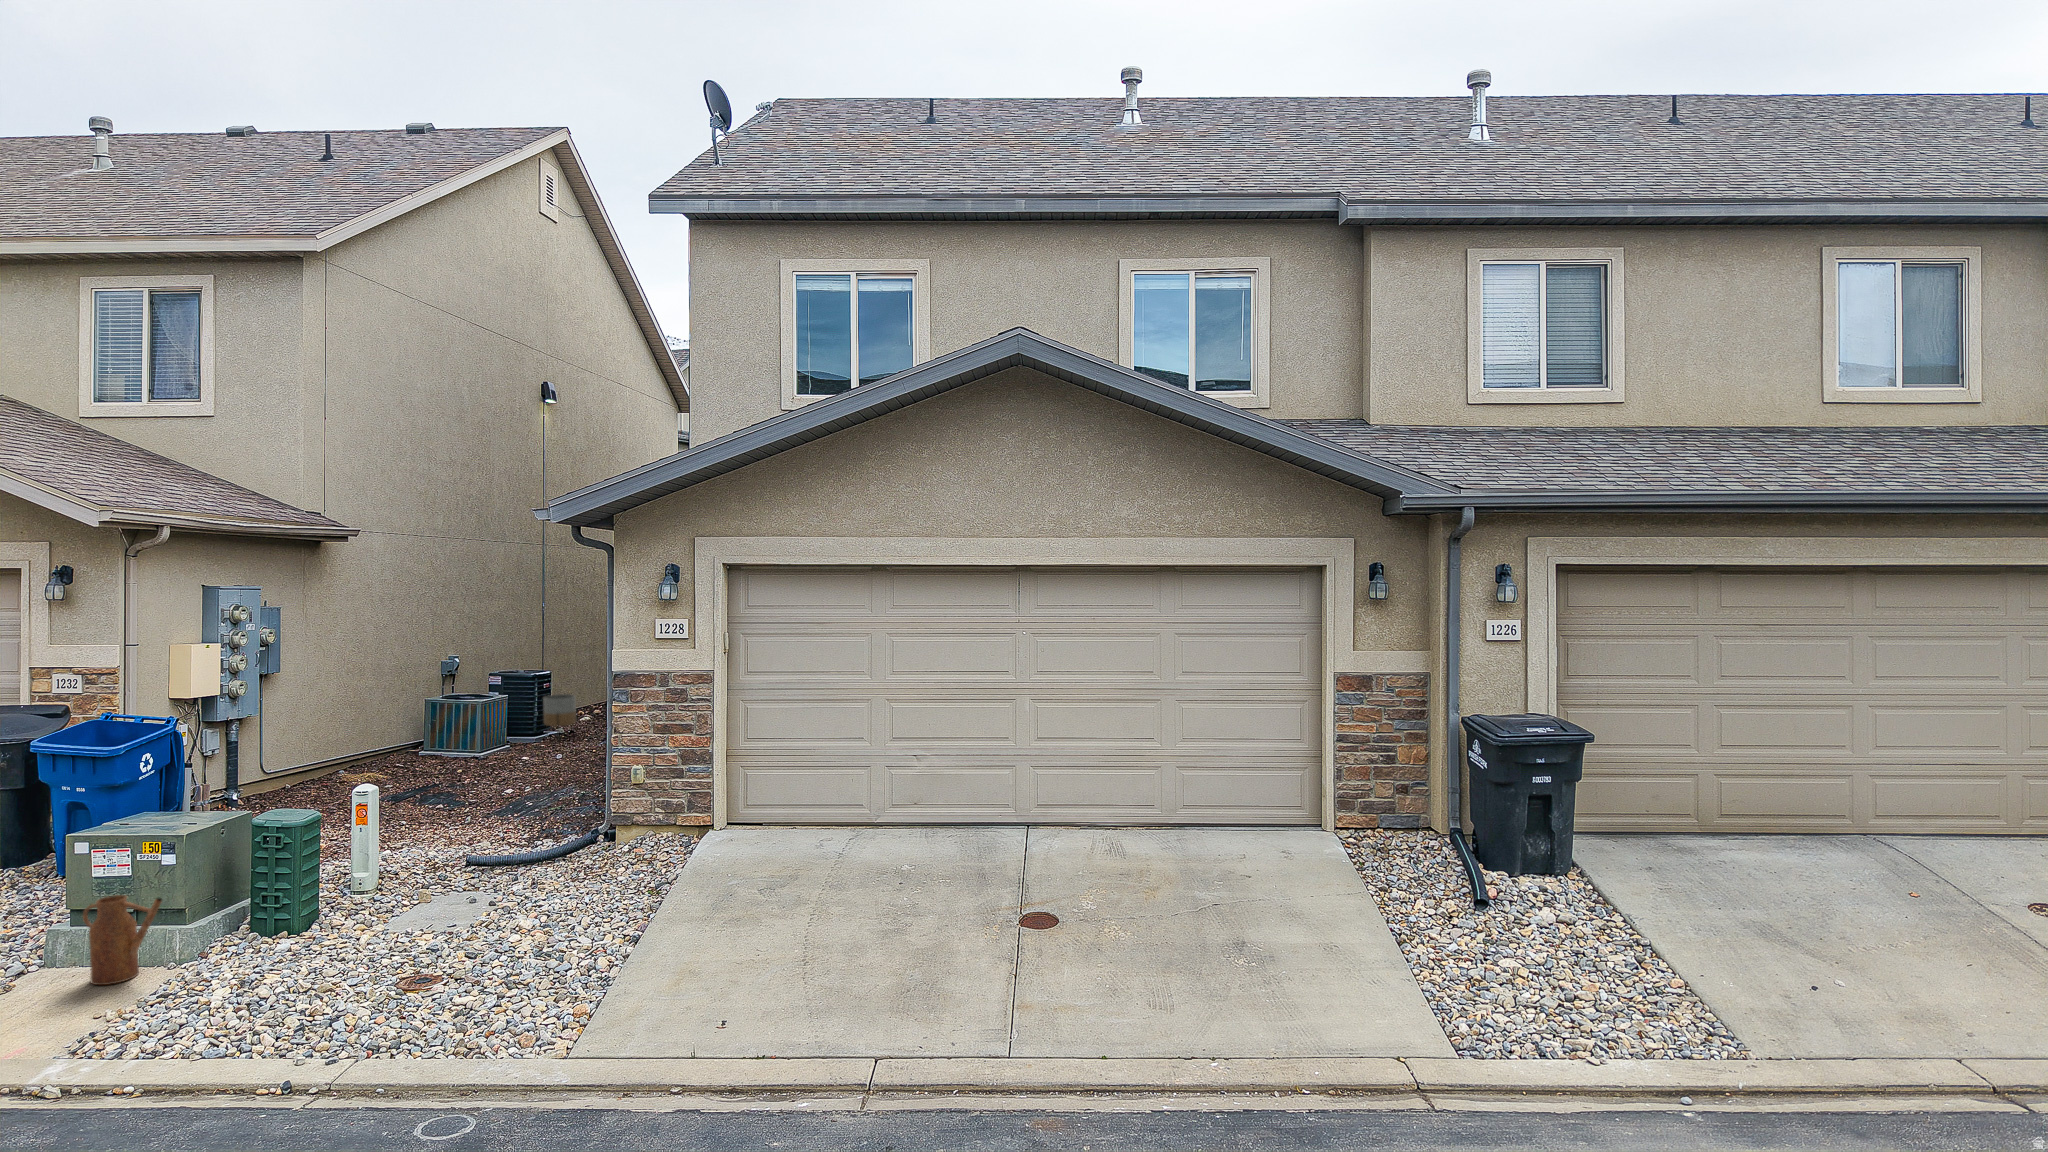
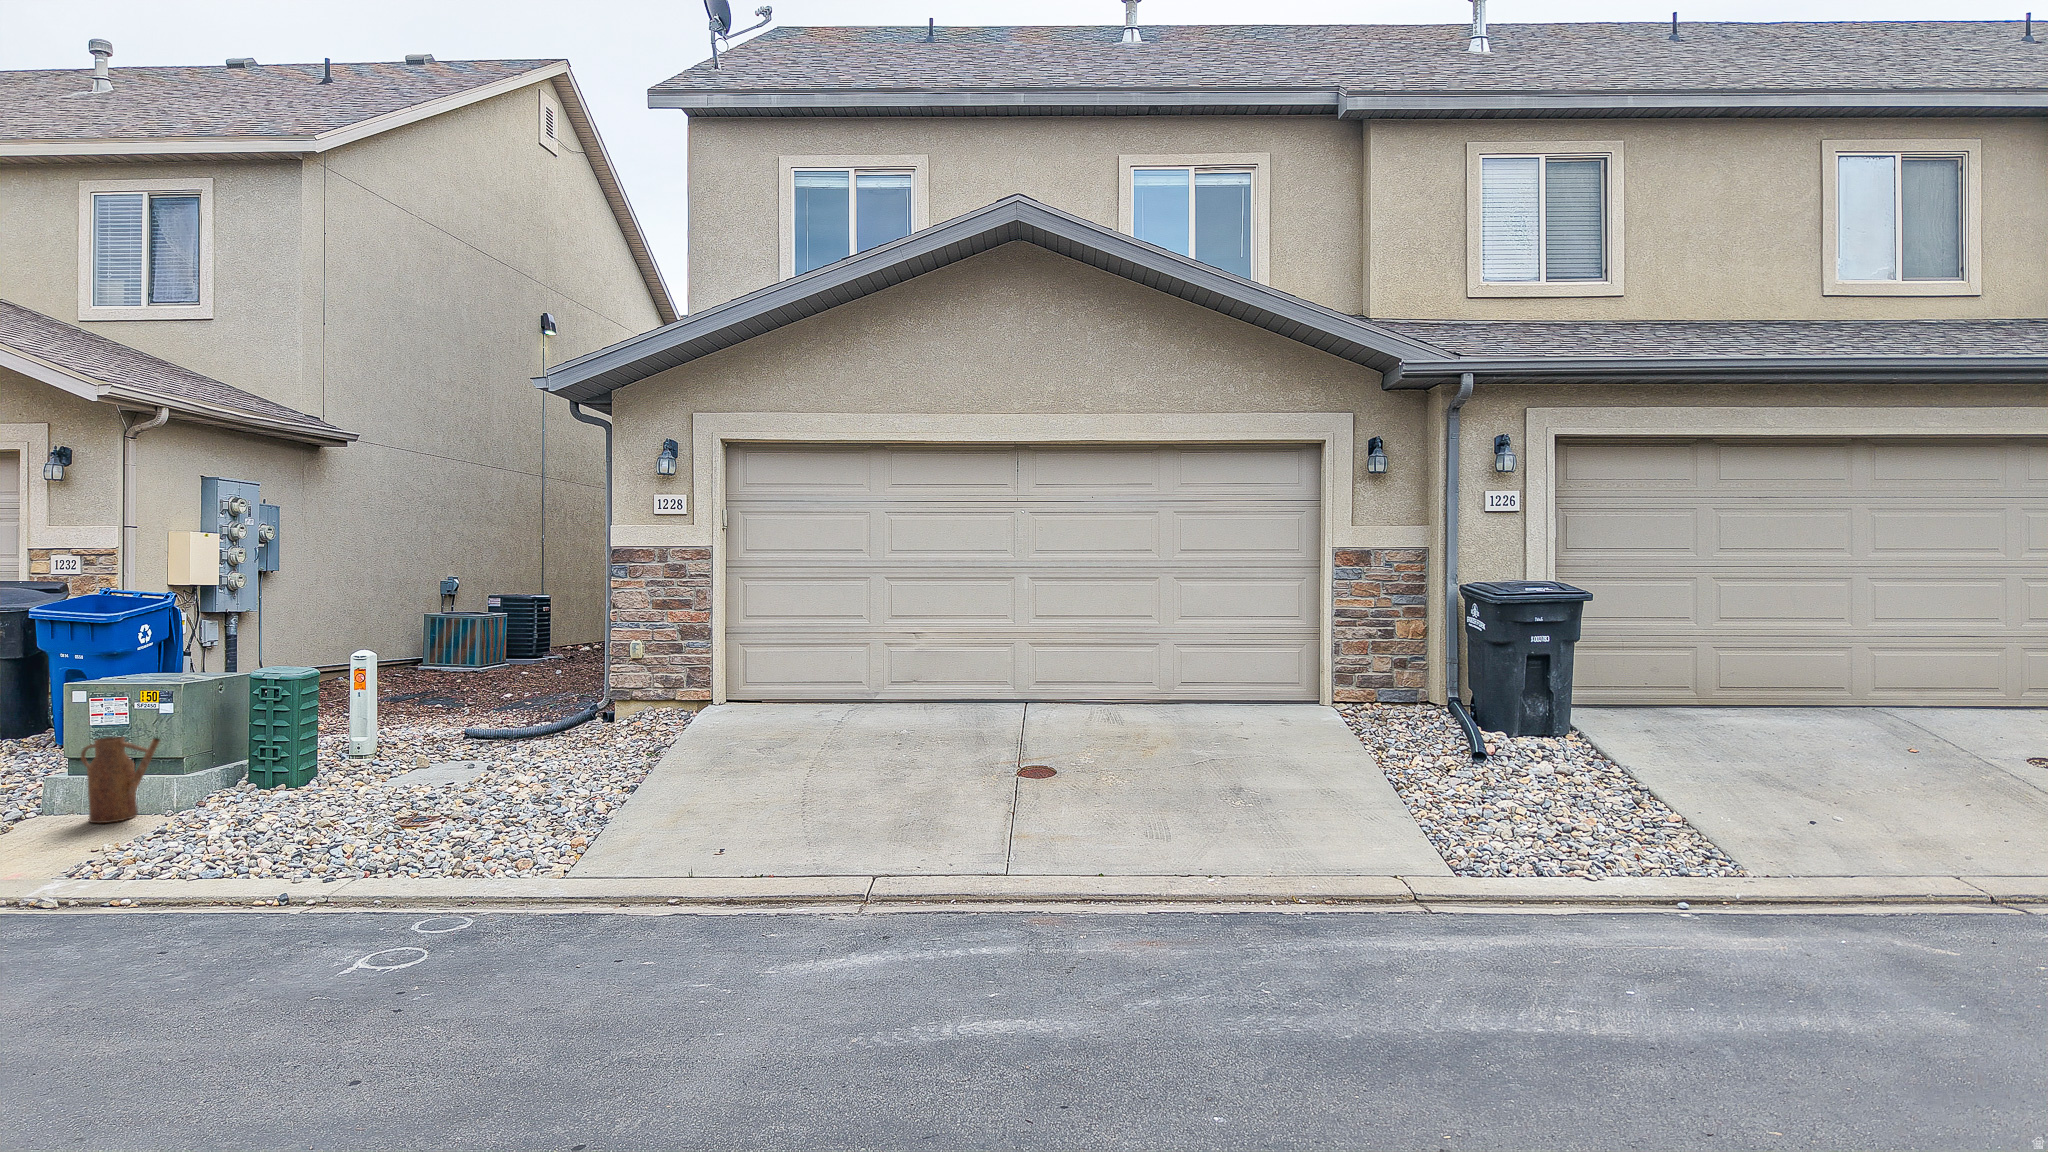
planter: present [544,694,576,728] -> none [544,613,577,658]

